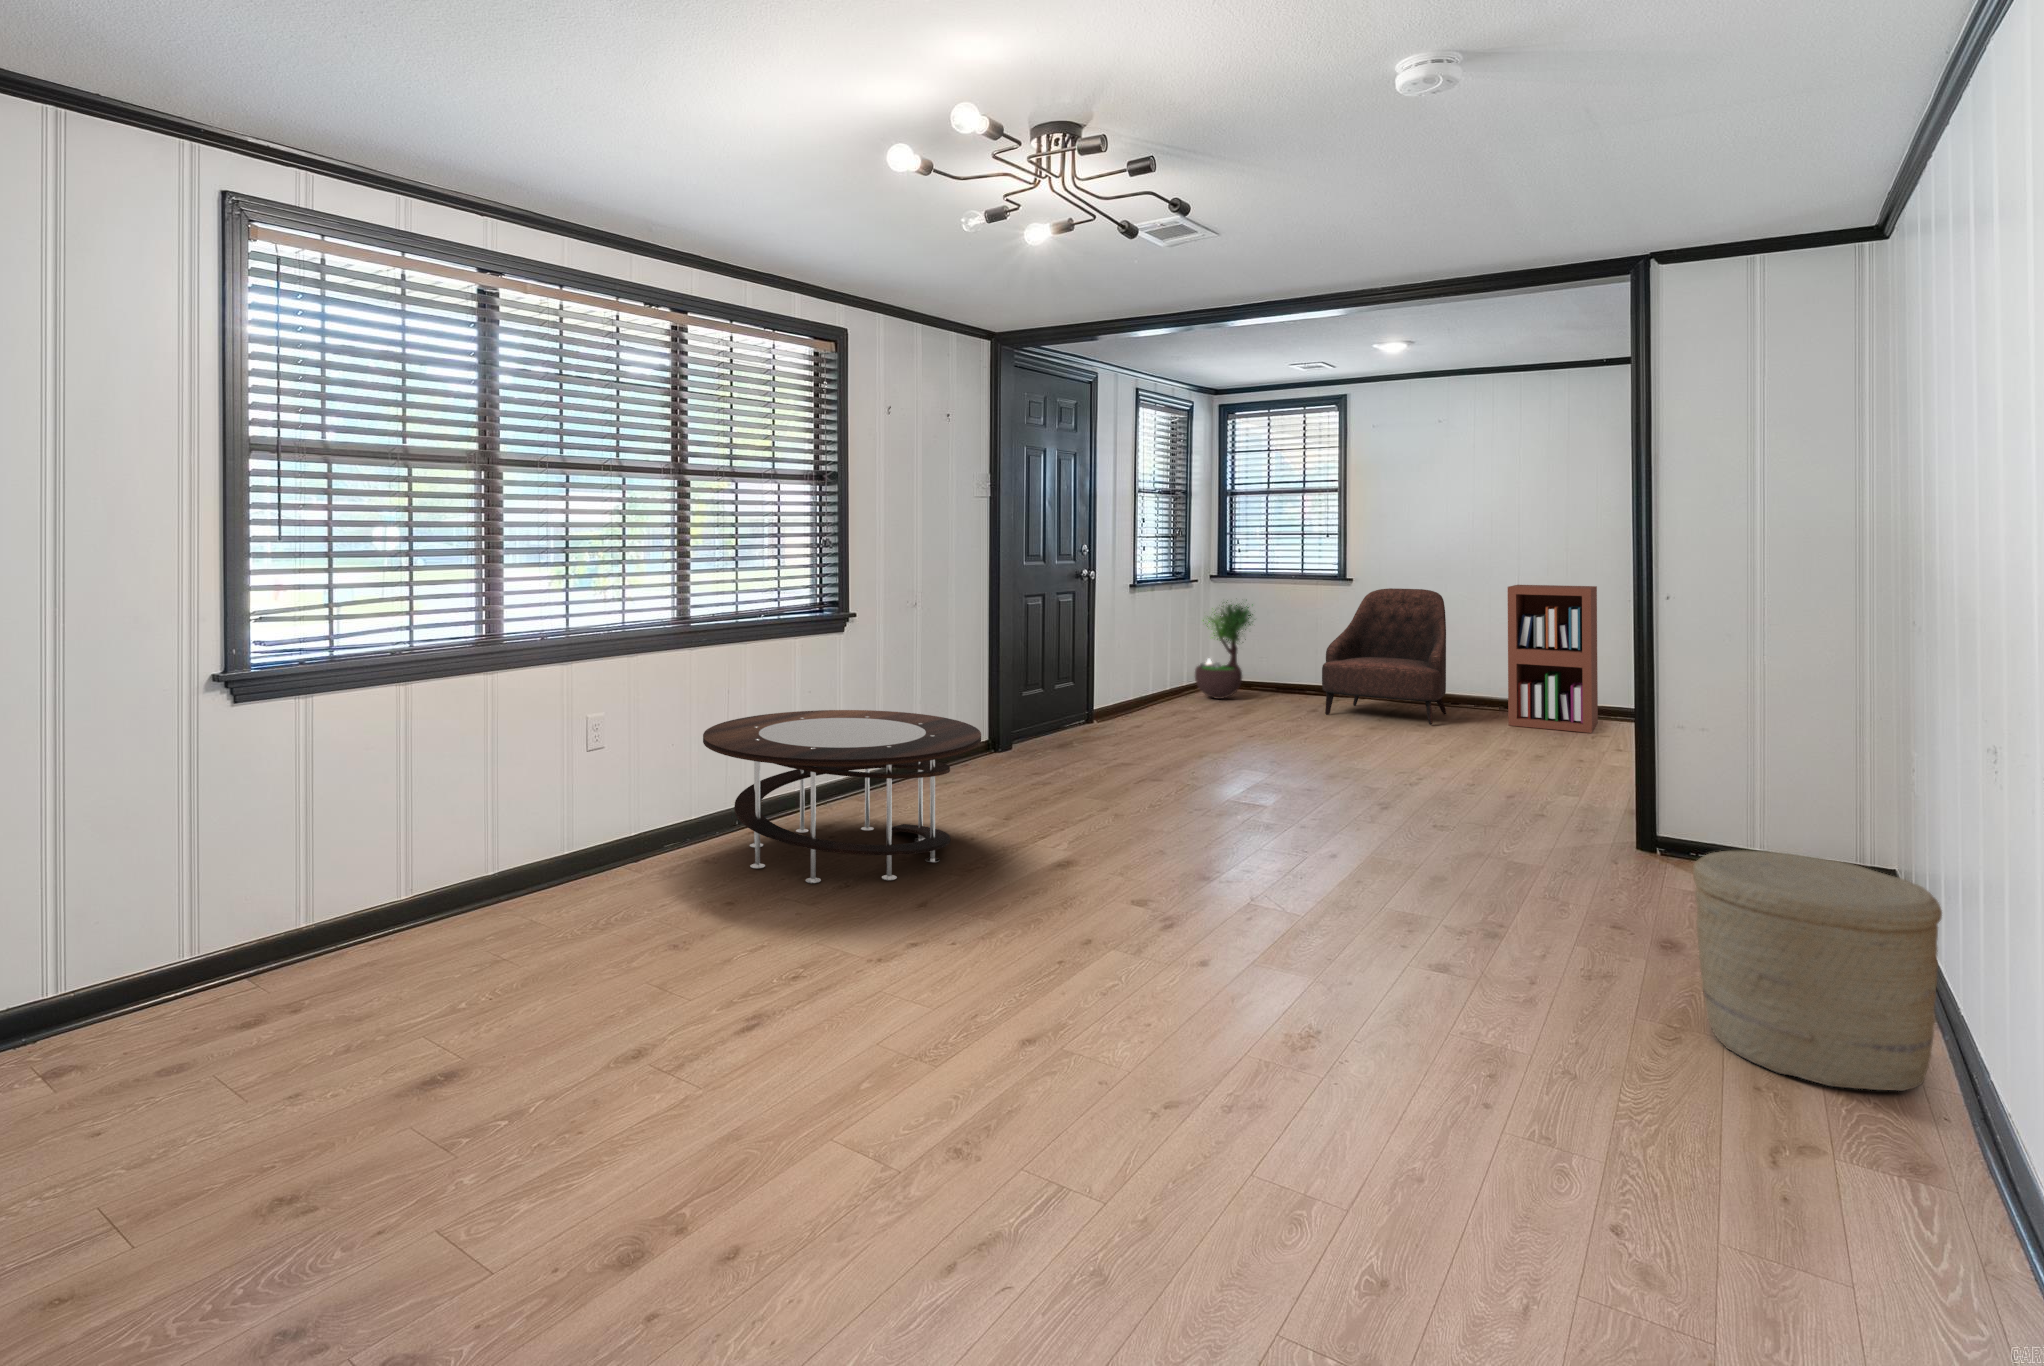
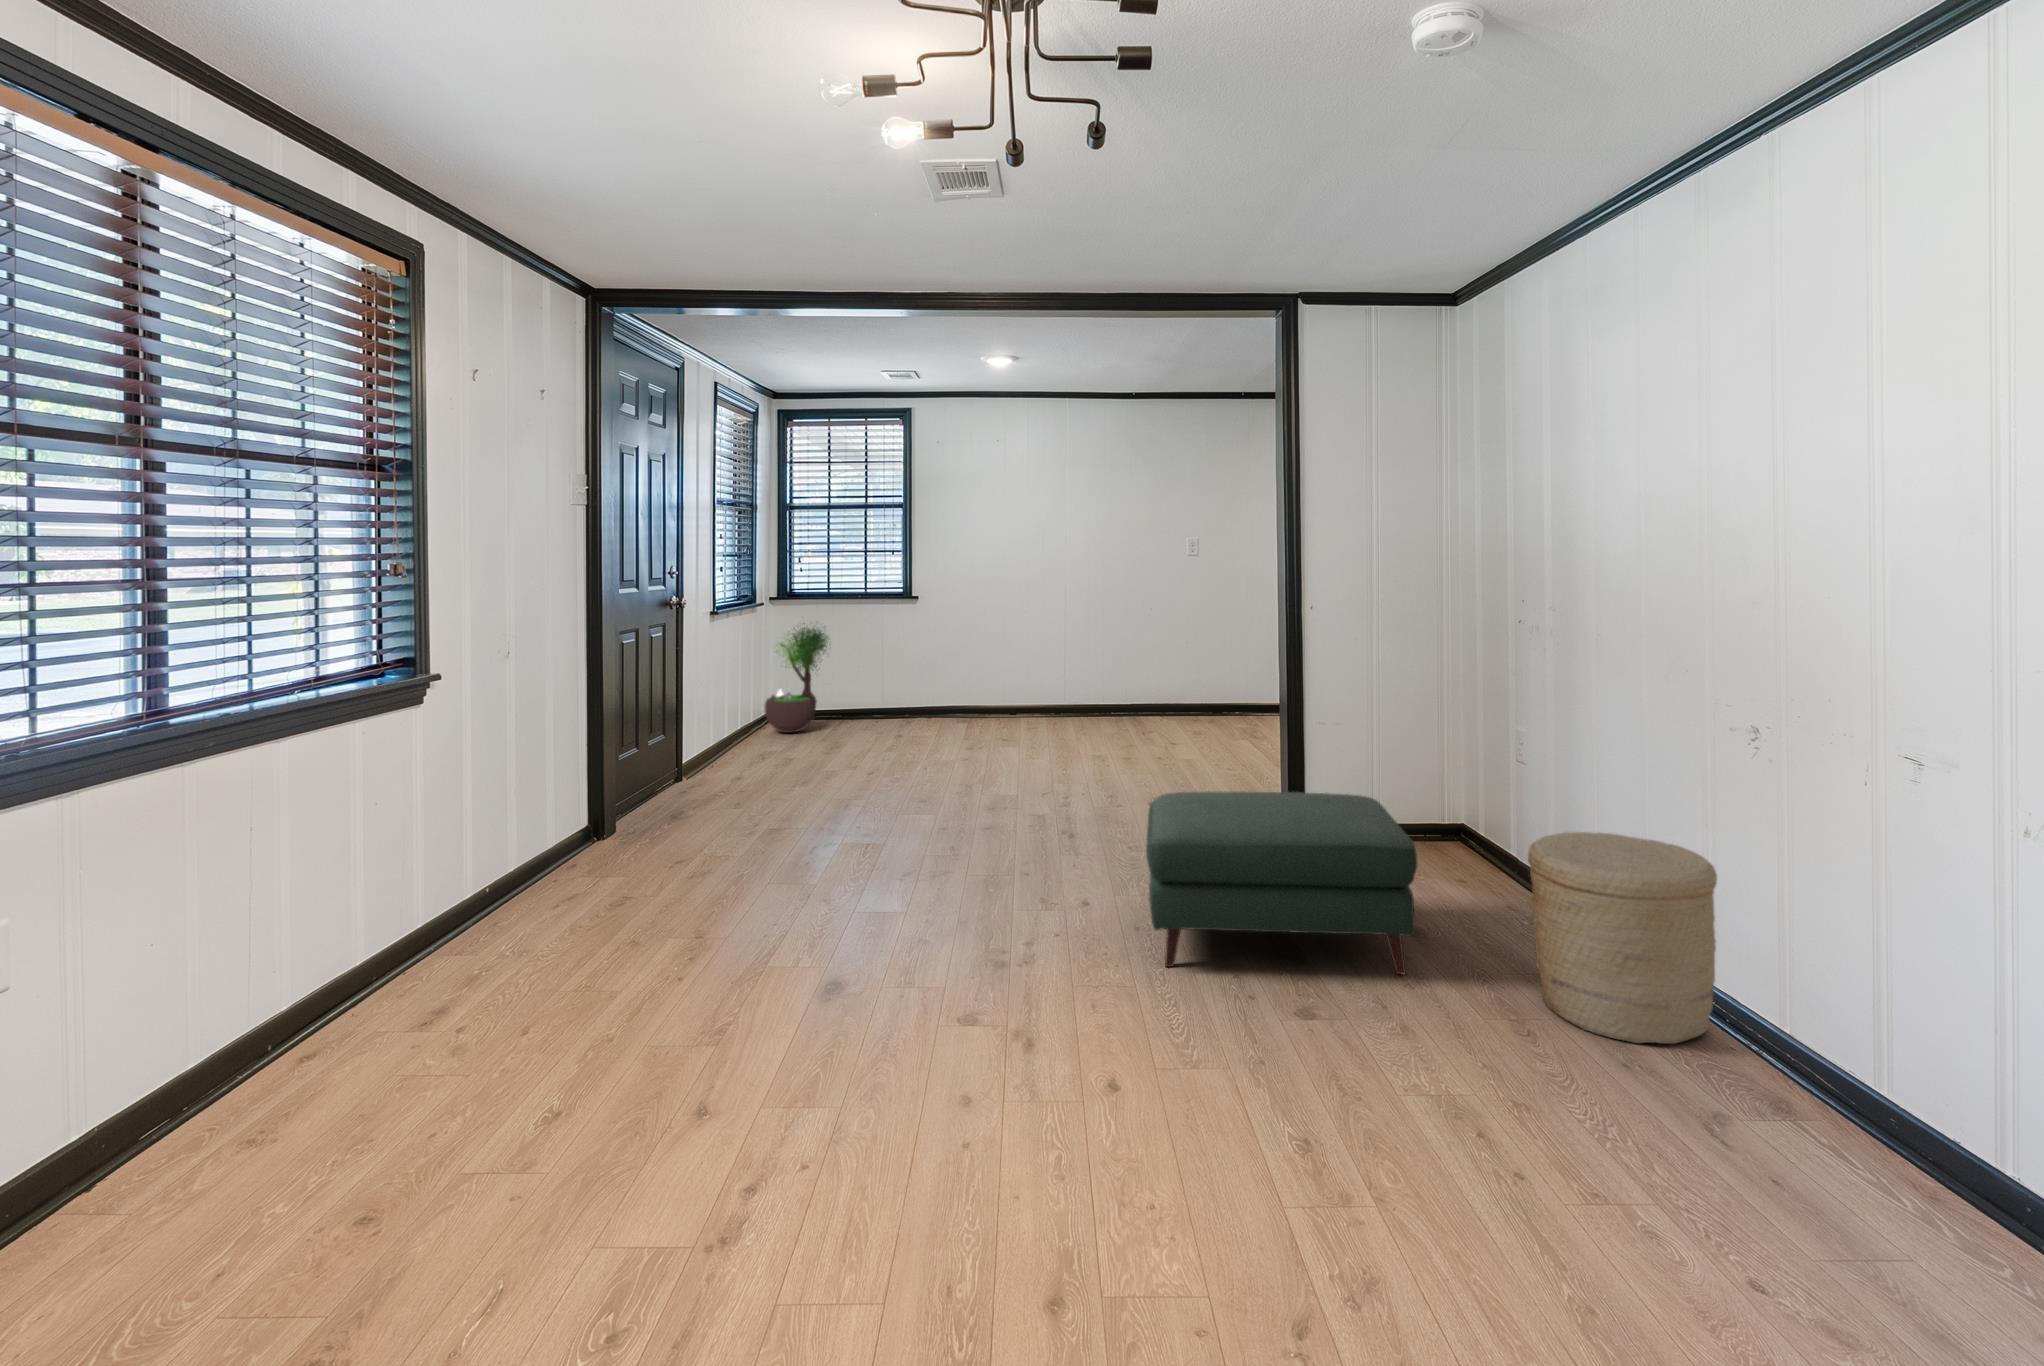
bookshelf: present [1508,585,1598,733] -> none [1060,595,1130,727]
armchair: present [1322,588,1447,725] -> none [905,603,1015,737]
coffee table: present [703,710,981,883] -> none [219,822,737,1165]
ottoman: none [1320,764,1637,965] -> present [1146,792,1417,974]

